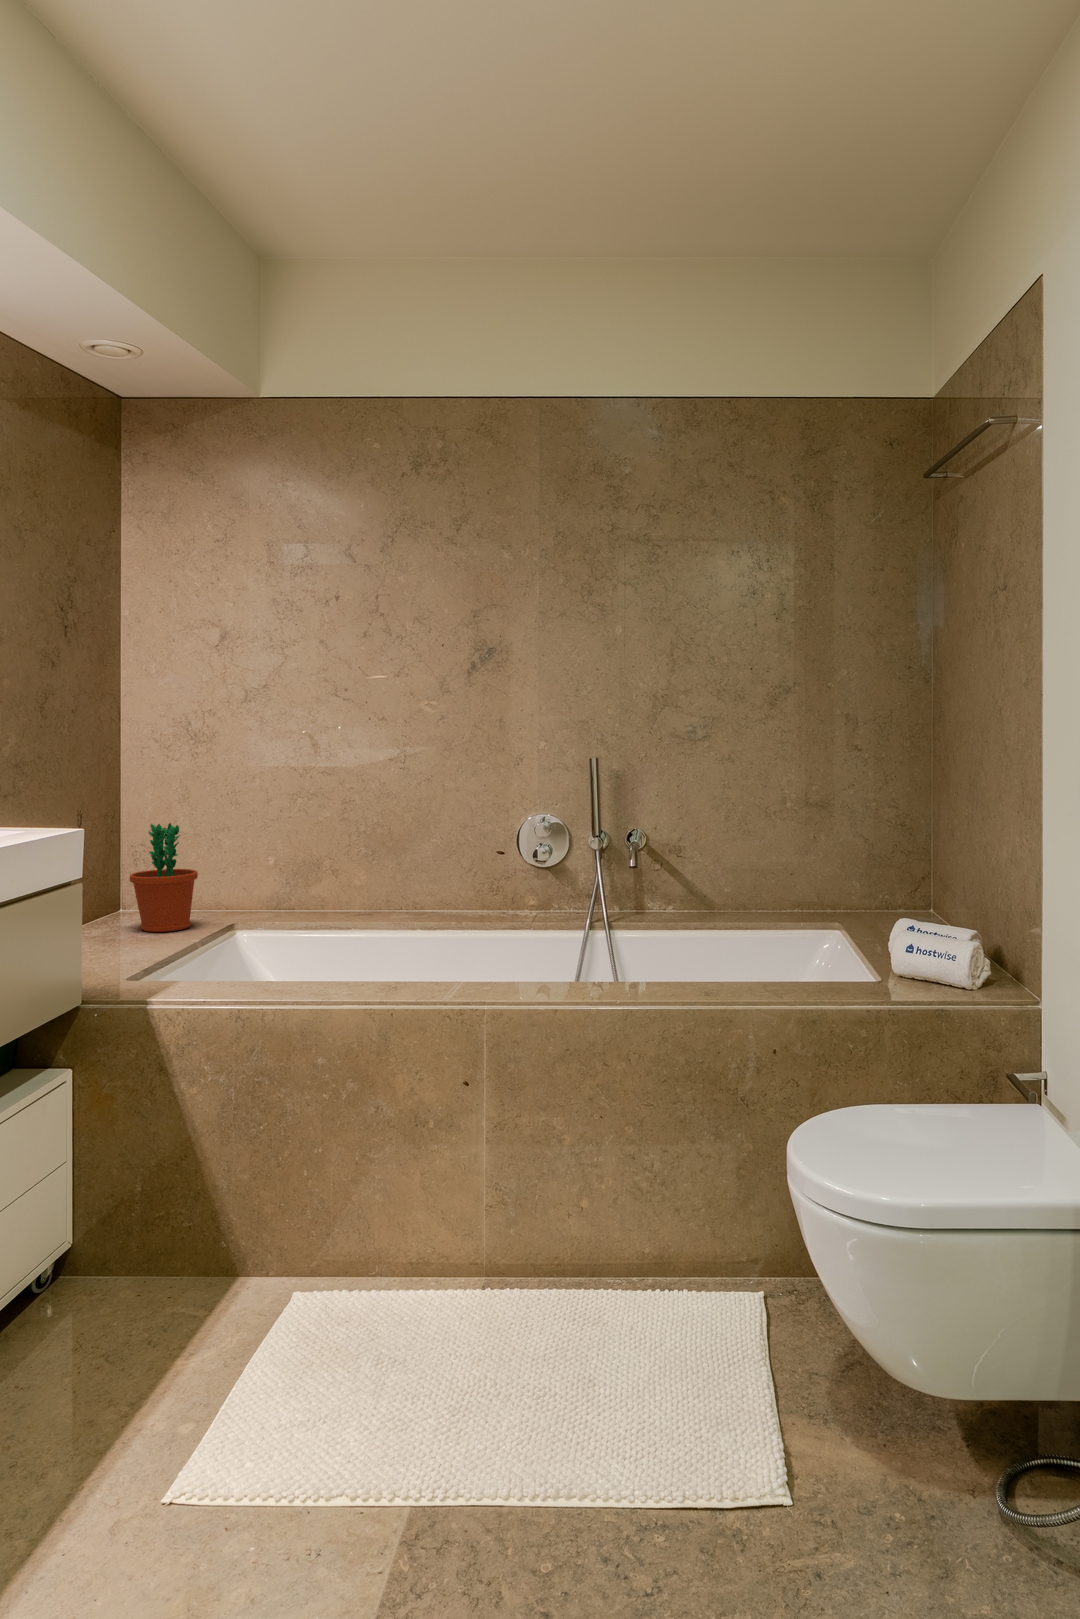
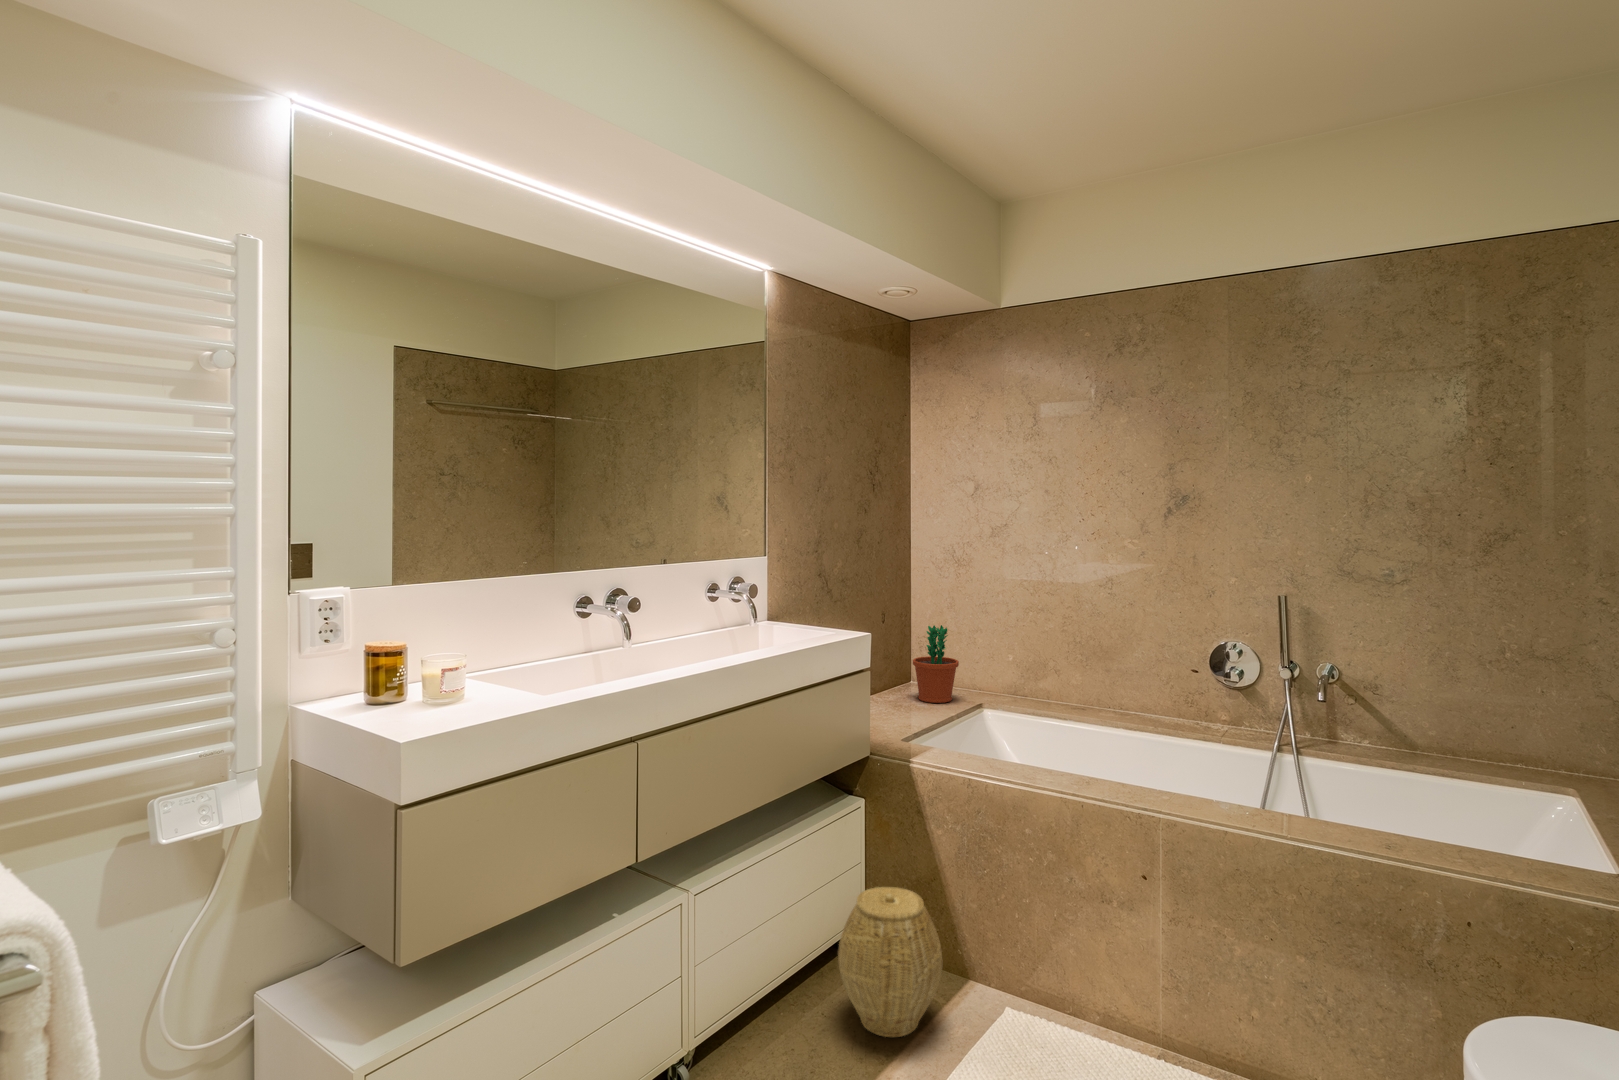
woven basket: none [53,1177,216,1393] -> present [838,887,942,1037]

